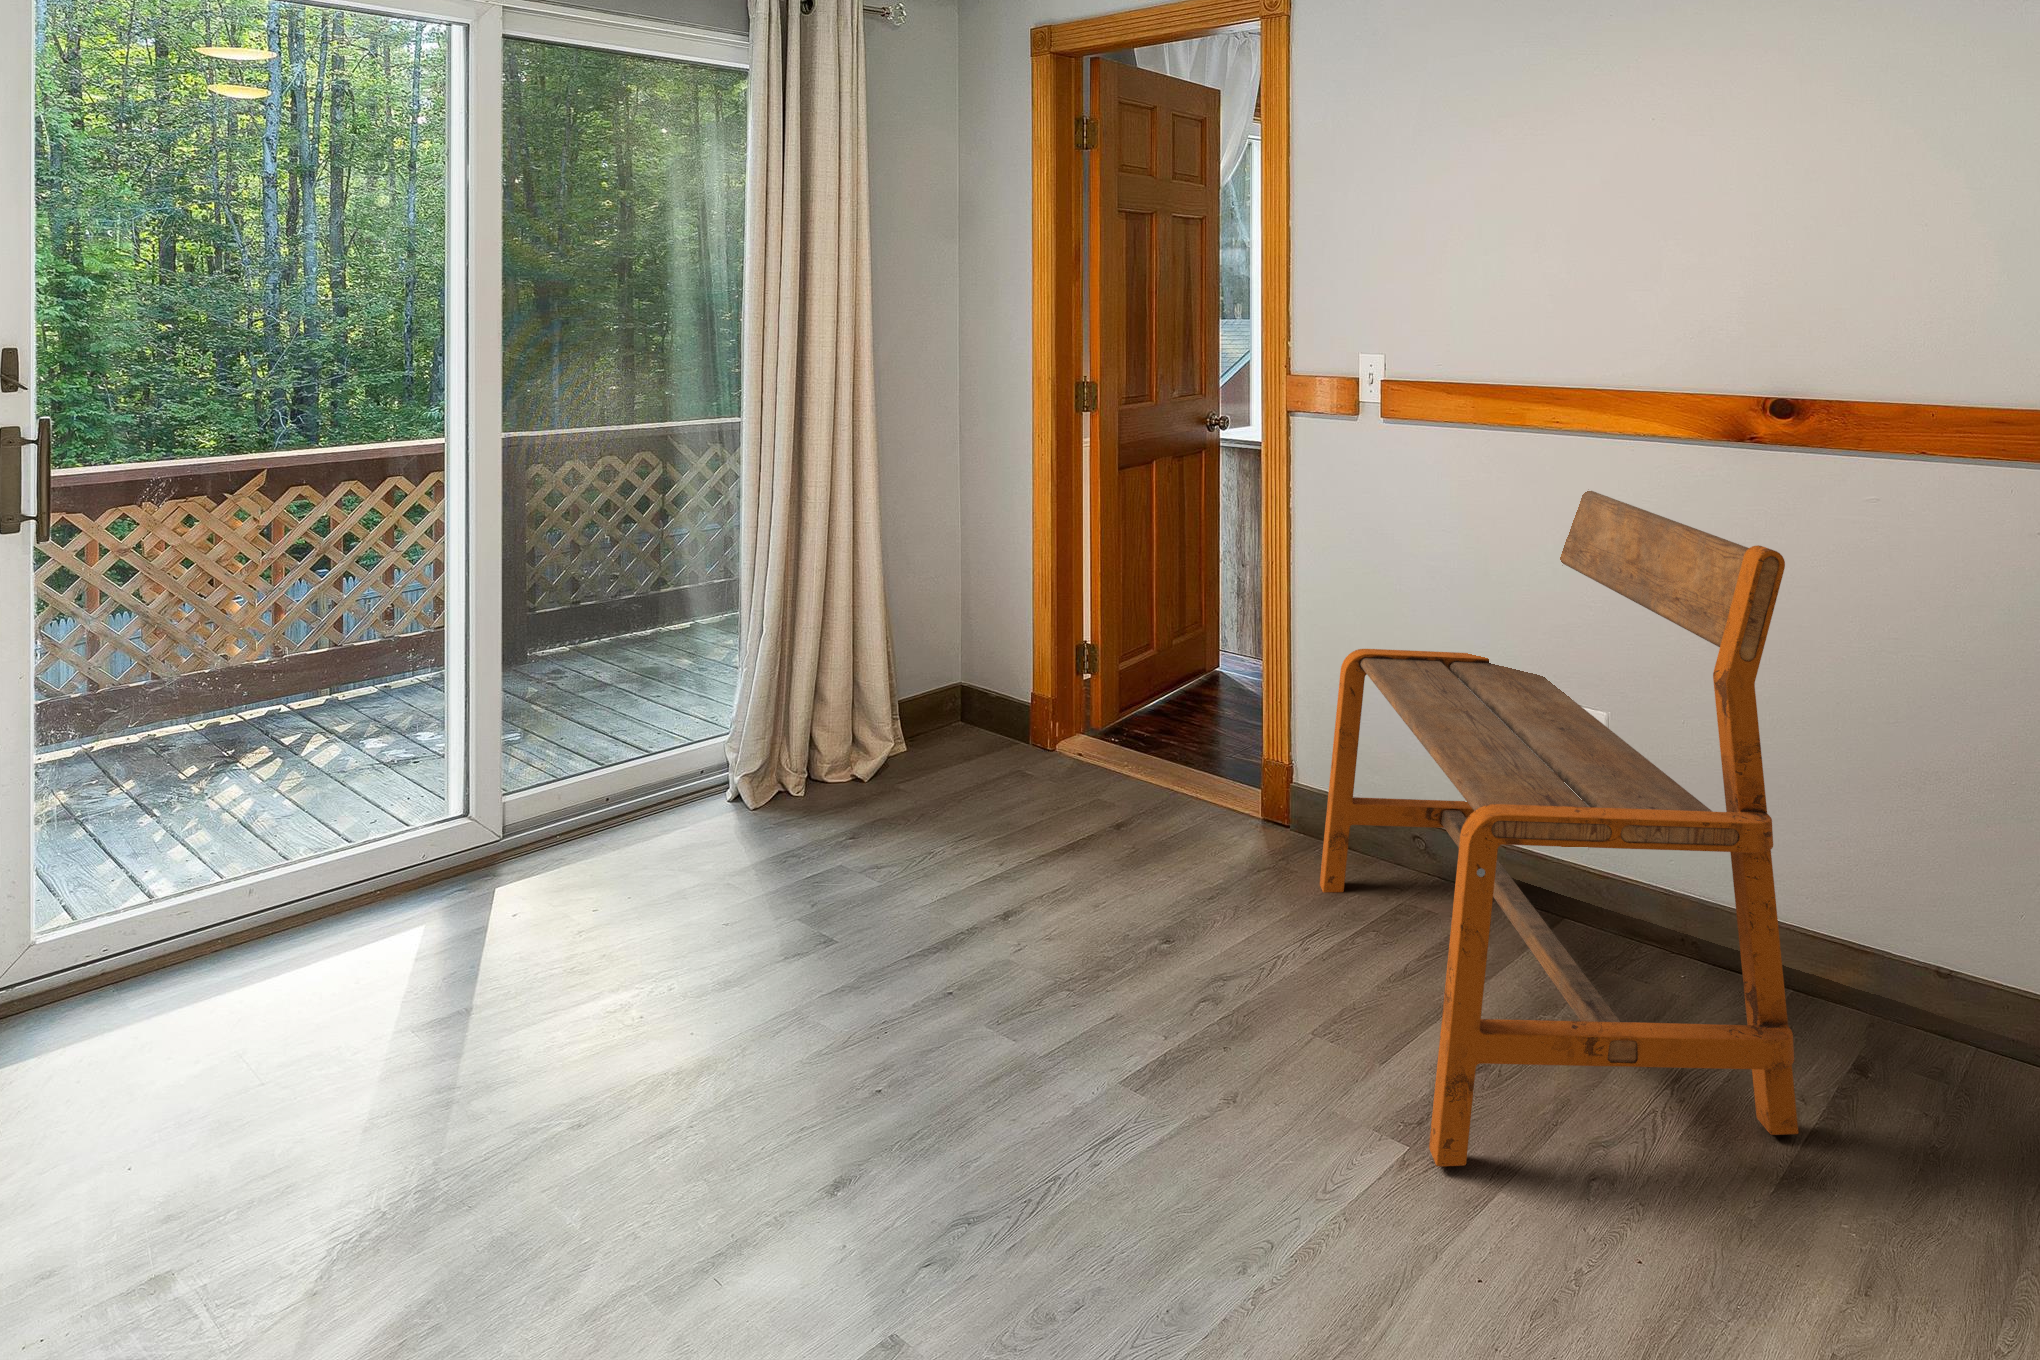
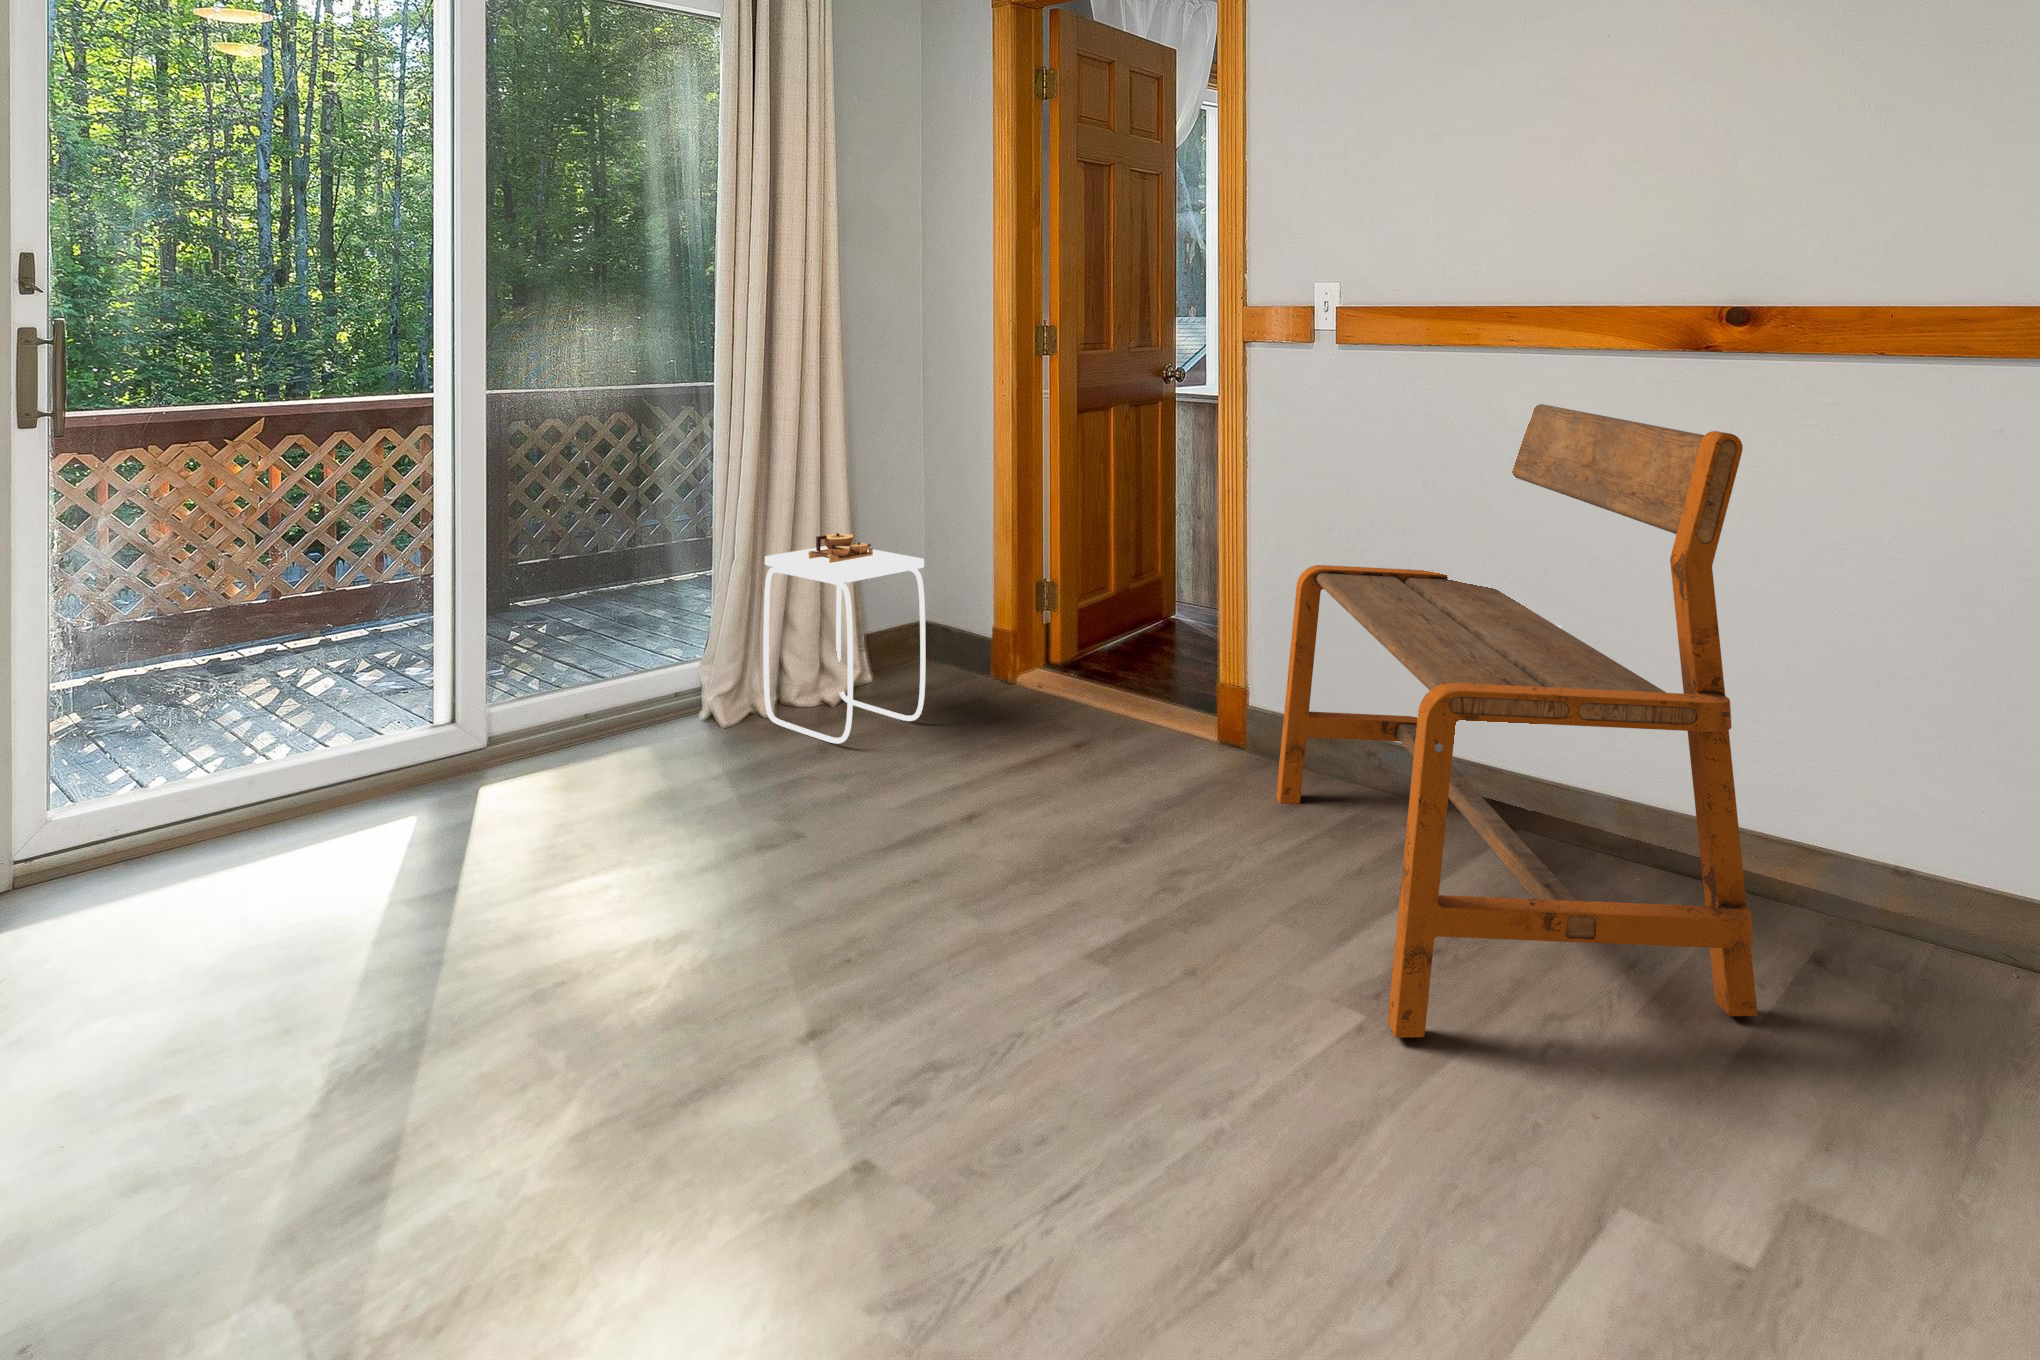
side table: none [795,607,961,828] -> present [764,533,926,743]

